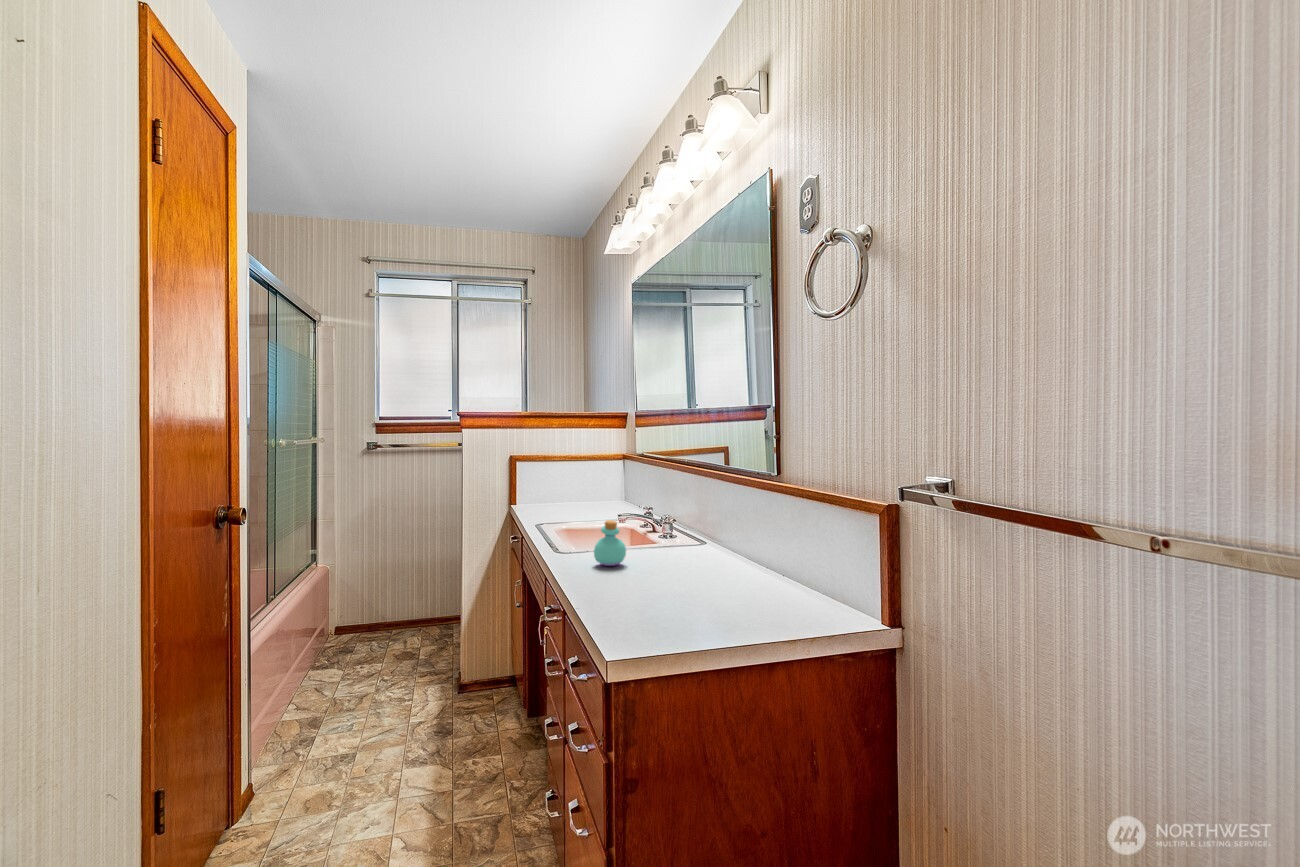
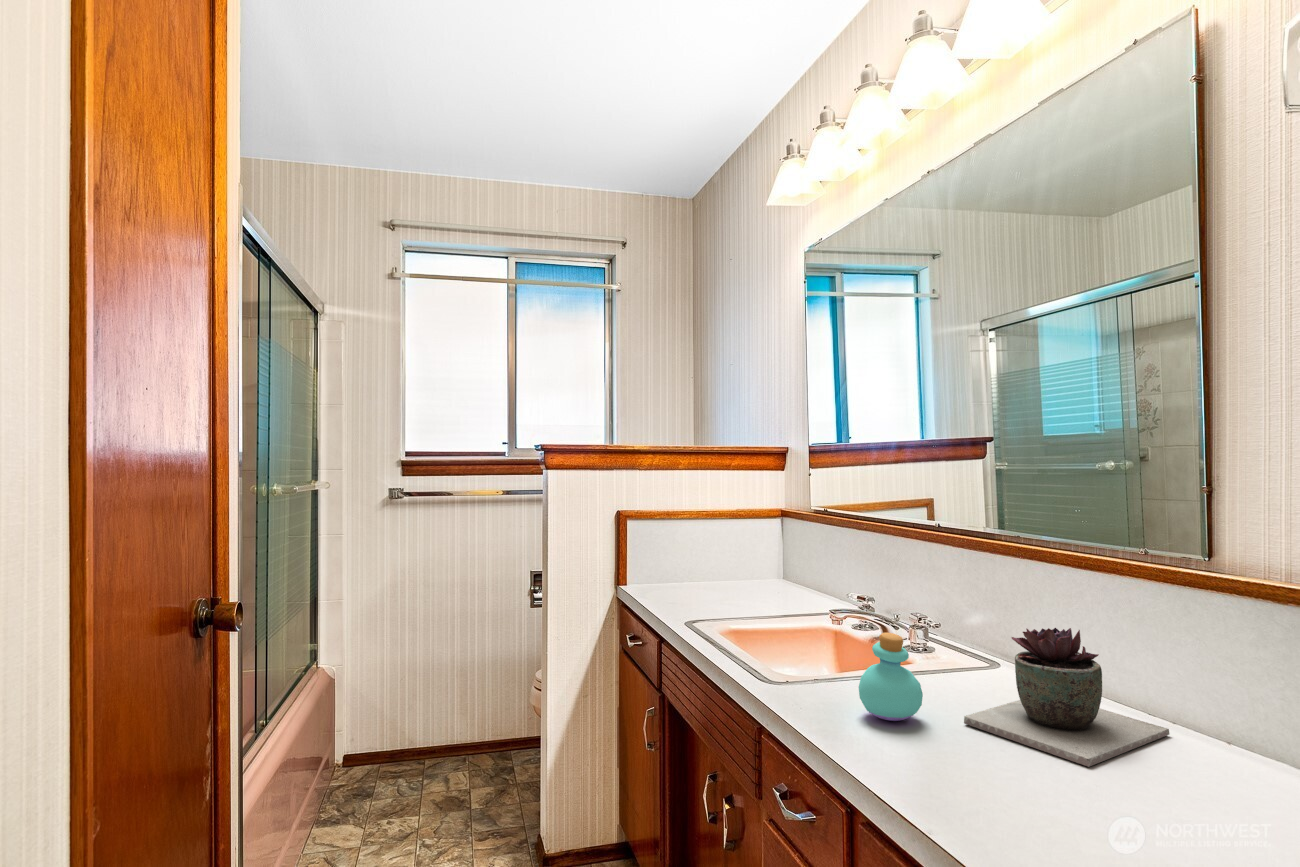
succulent plant: none [646,516,745,581] -> present [964,628,1169,767]

